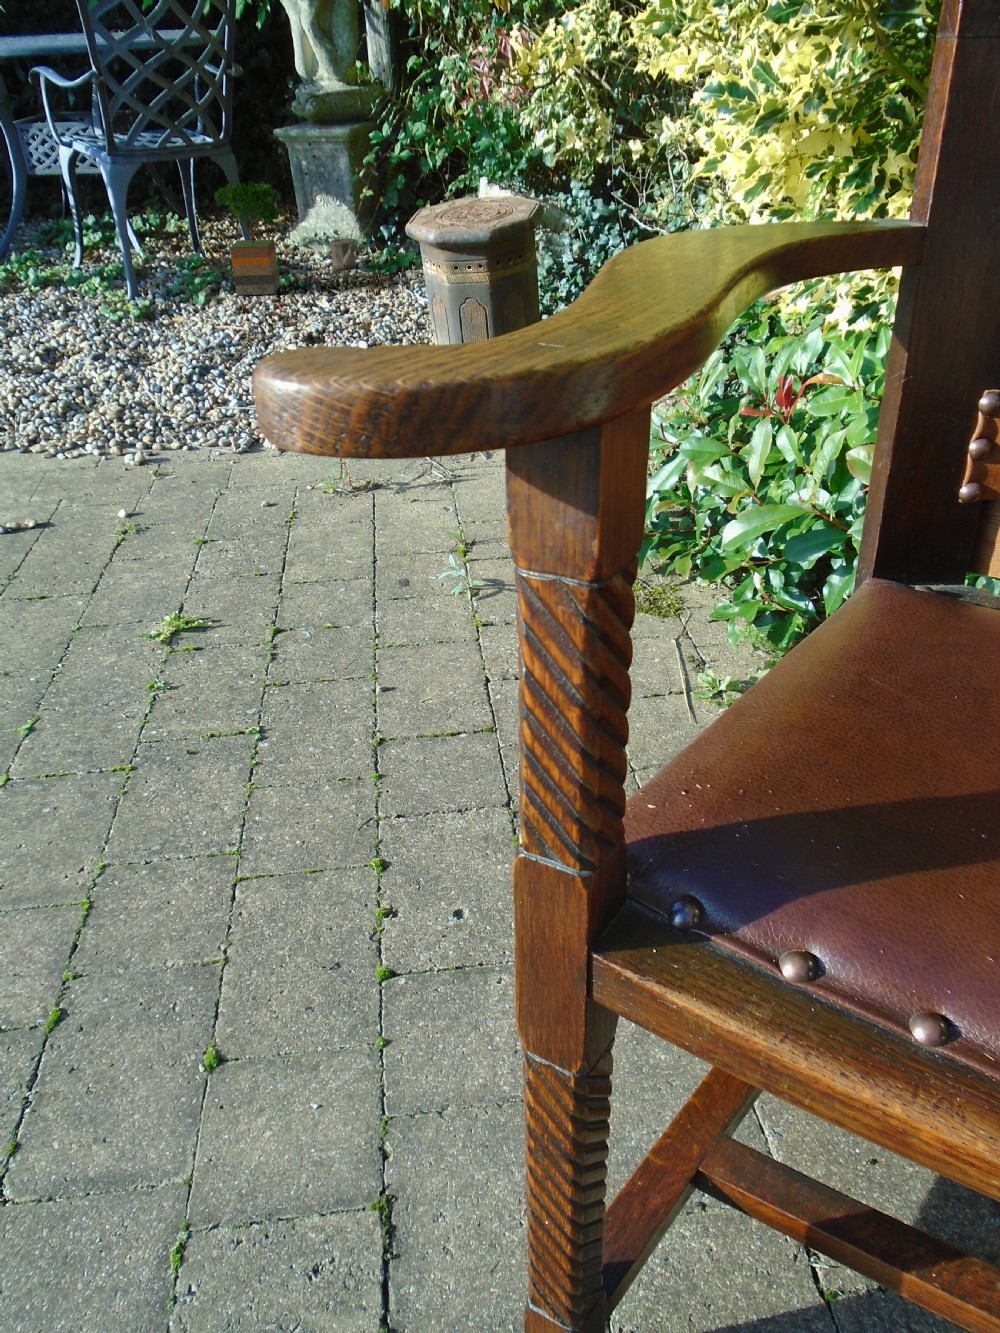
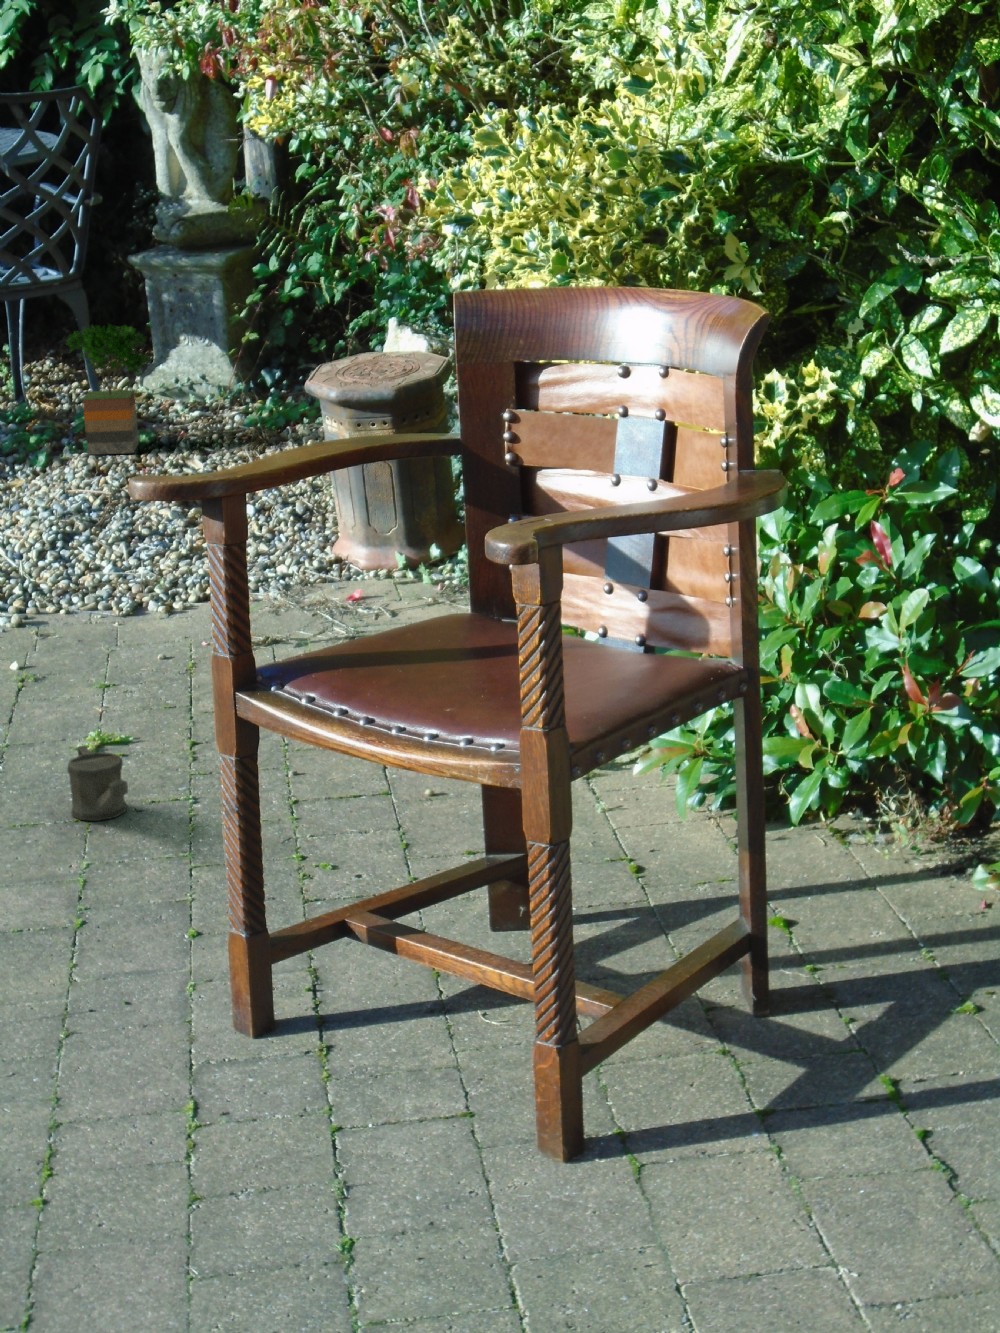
watering can: present [330,237,358,269] -> present [68,746,128,821]

